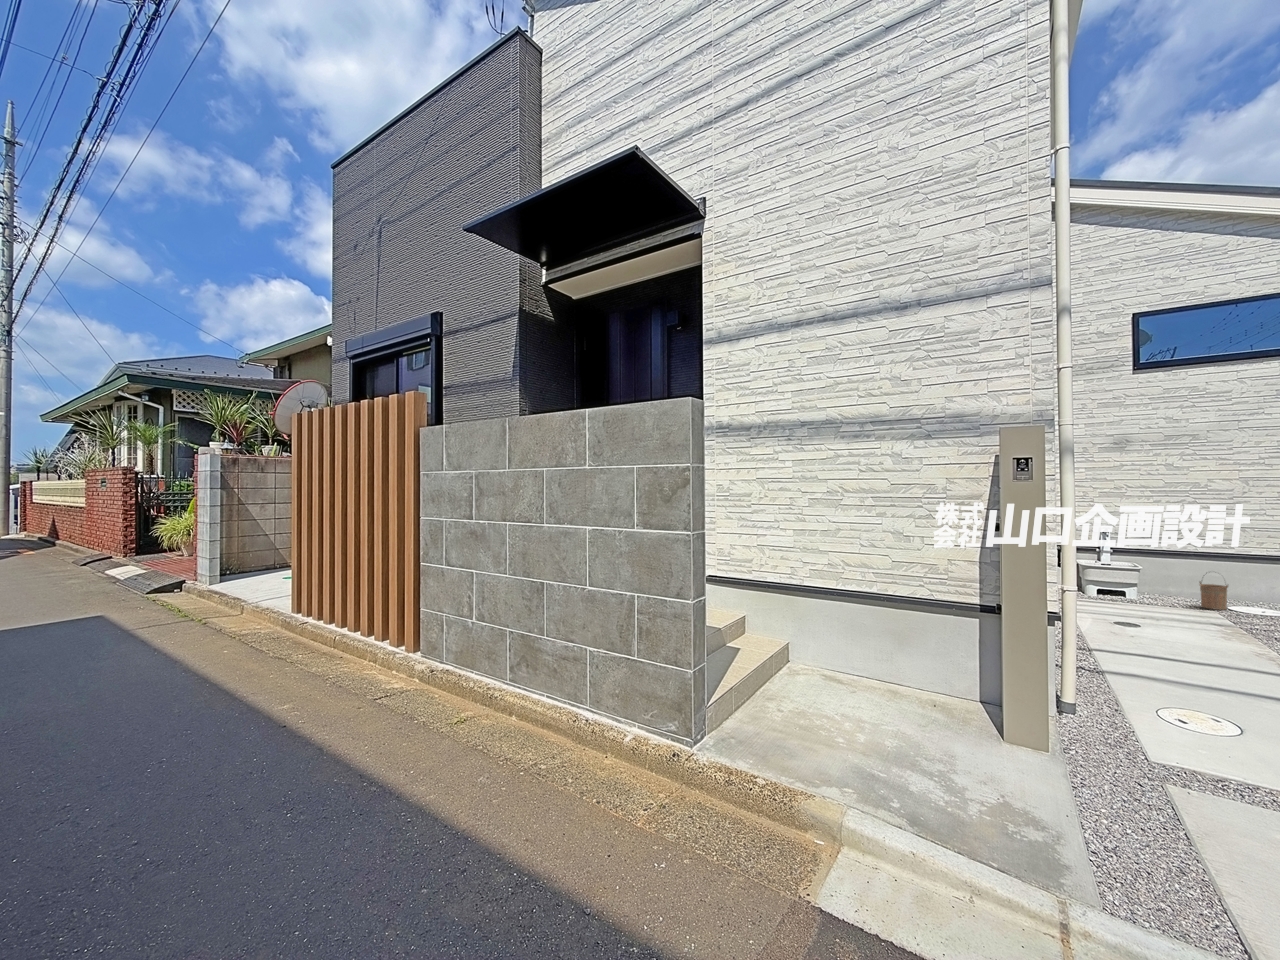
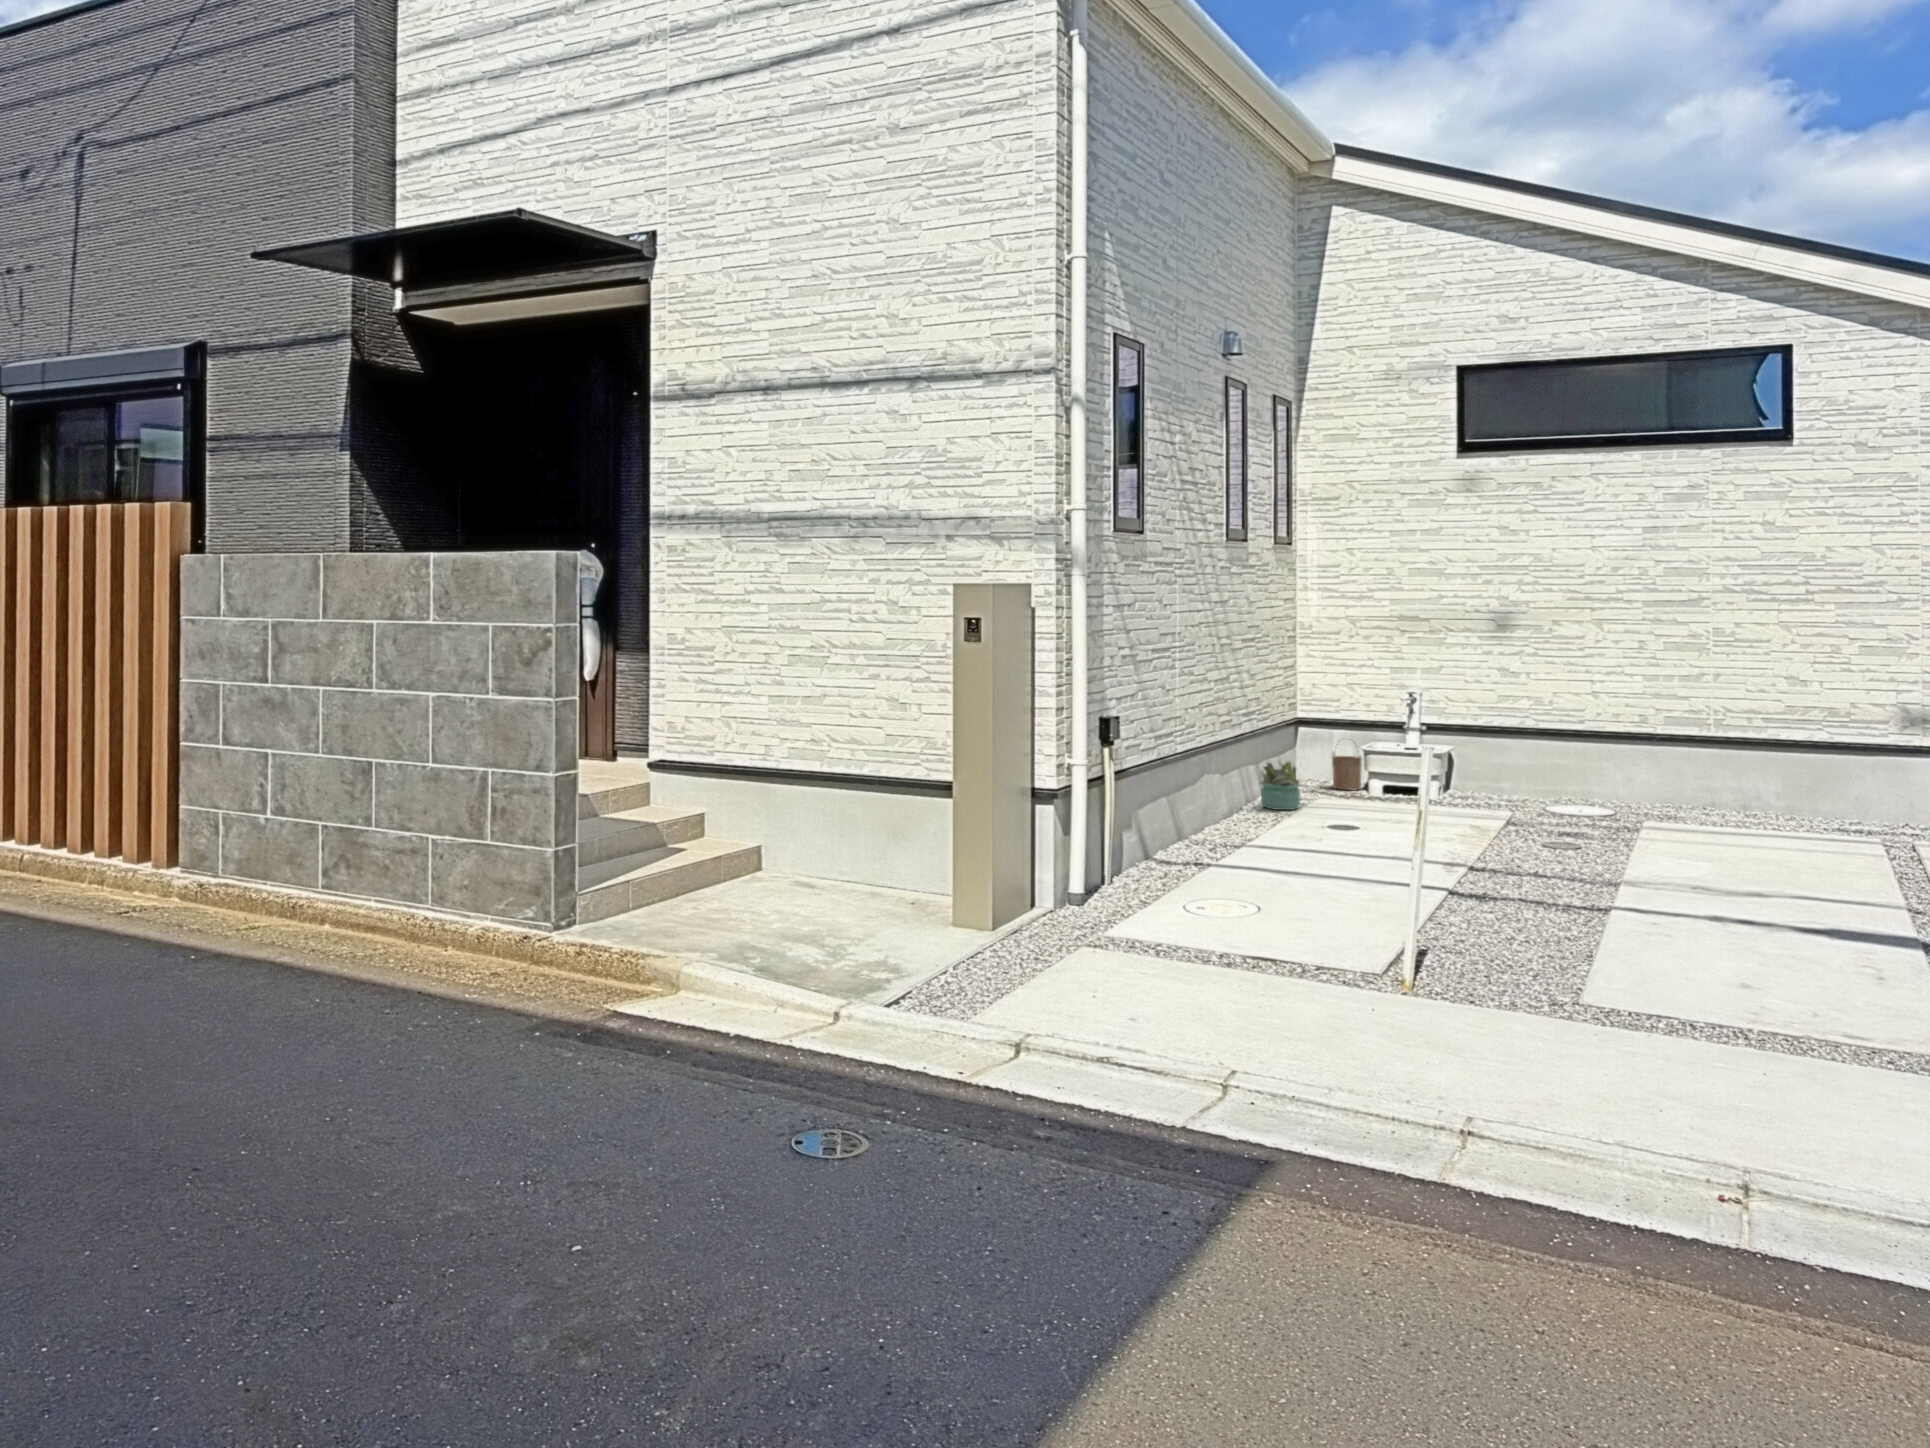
decorative plant: none [1153,586,1198,624] -> present [1257,762,1301,810]

